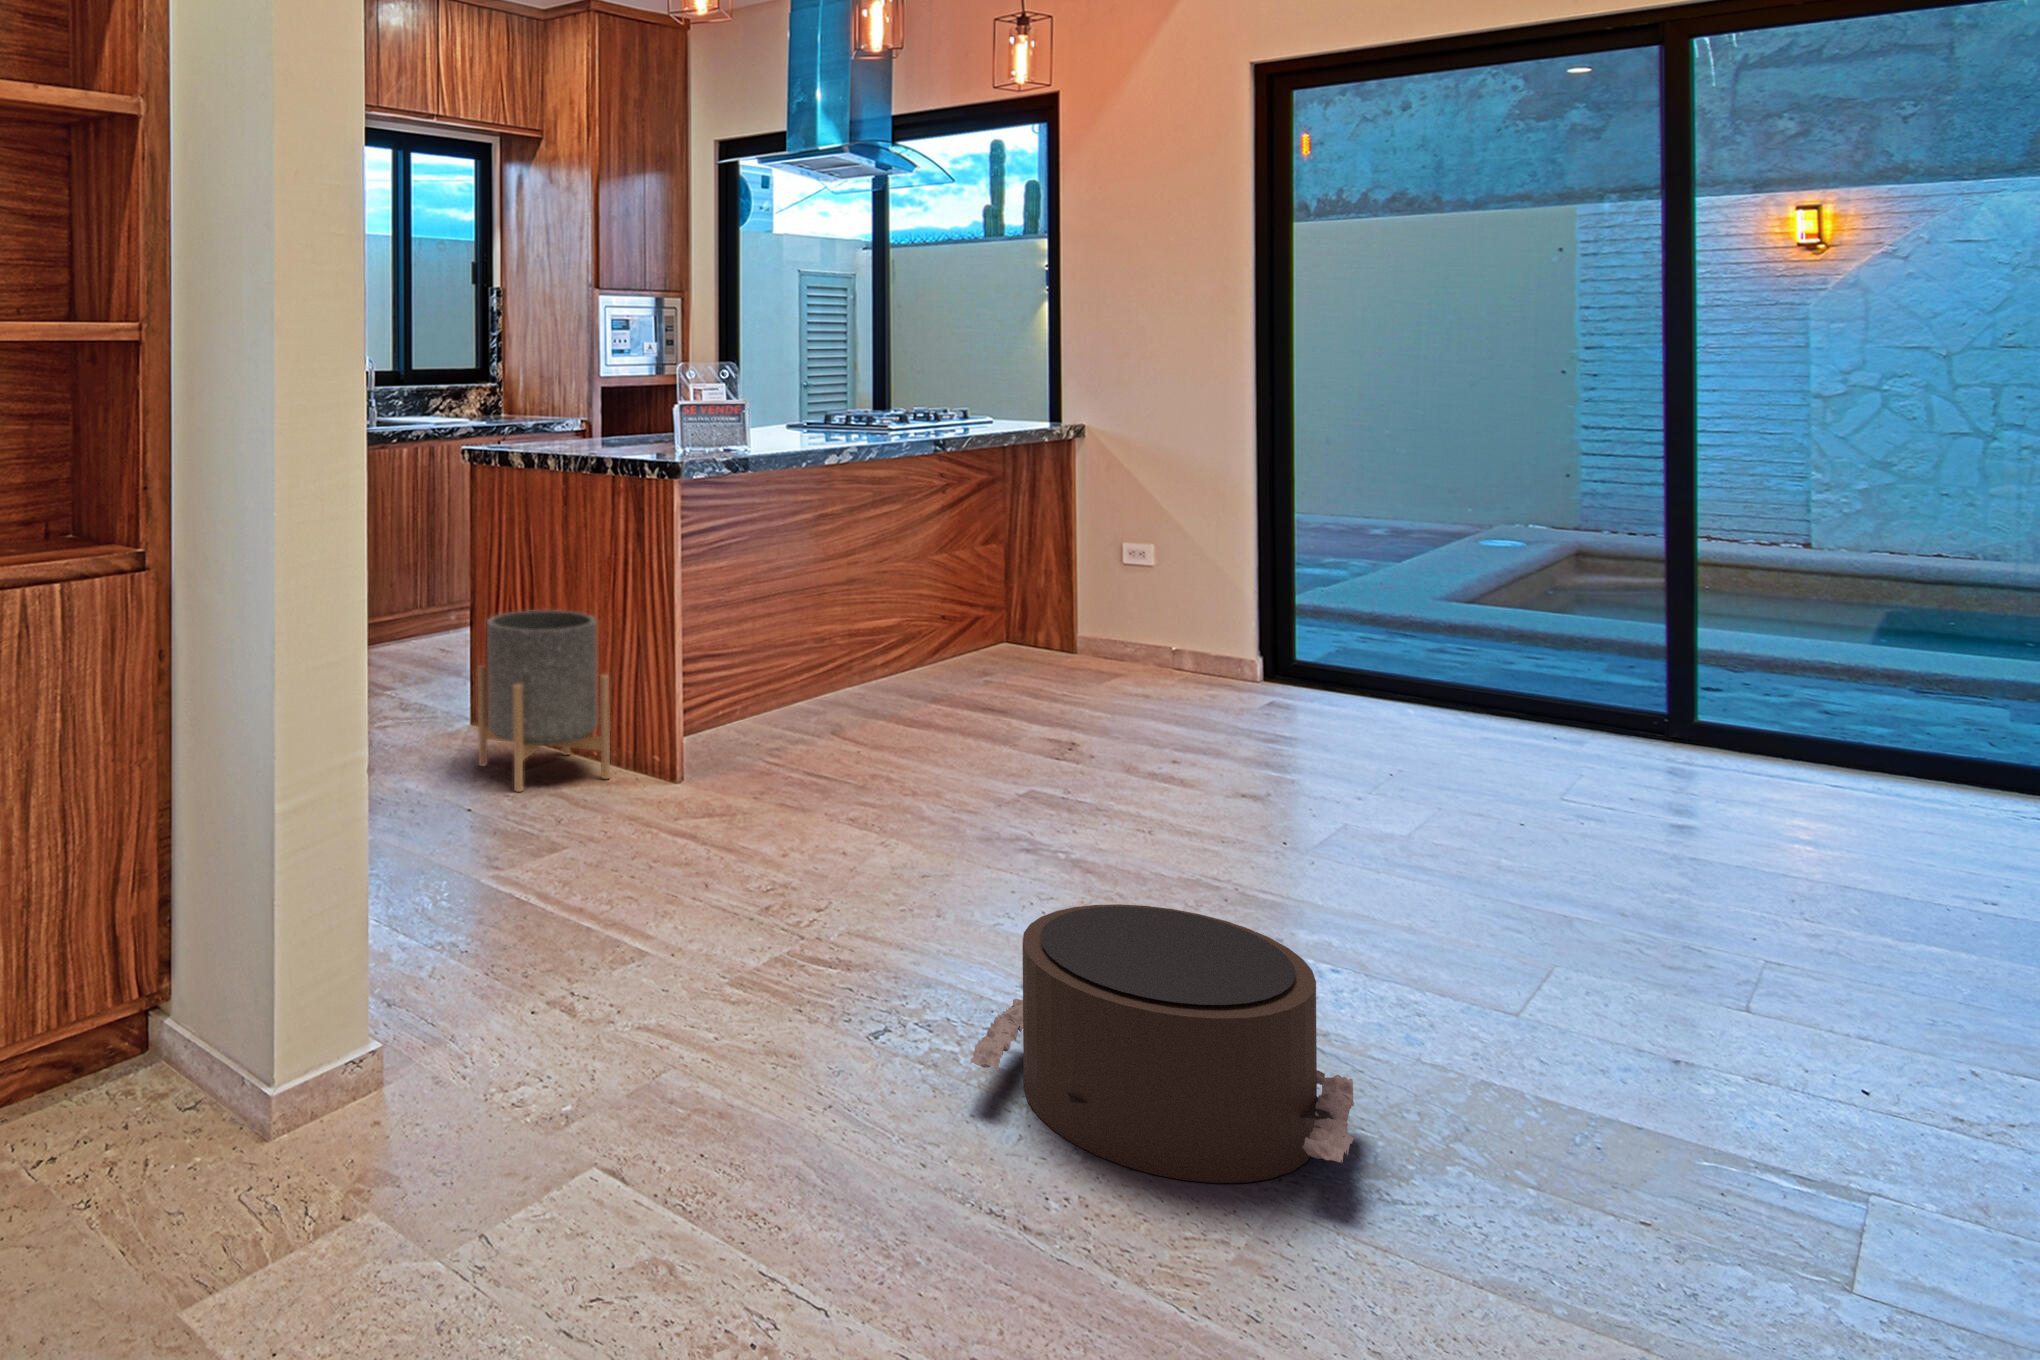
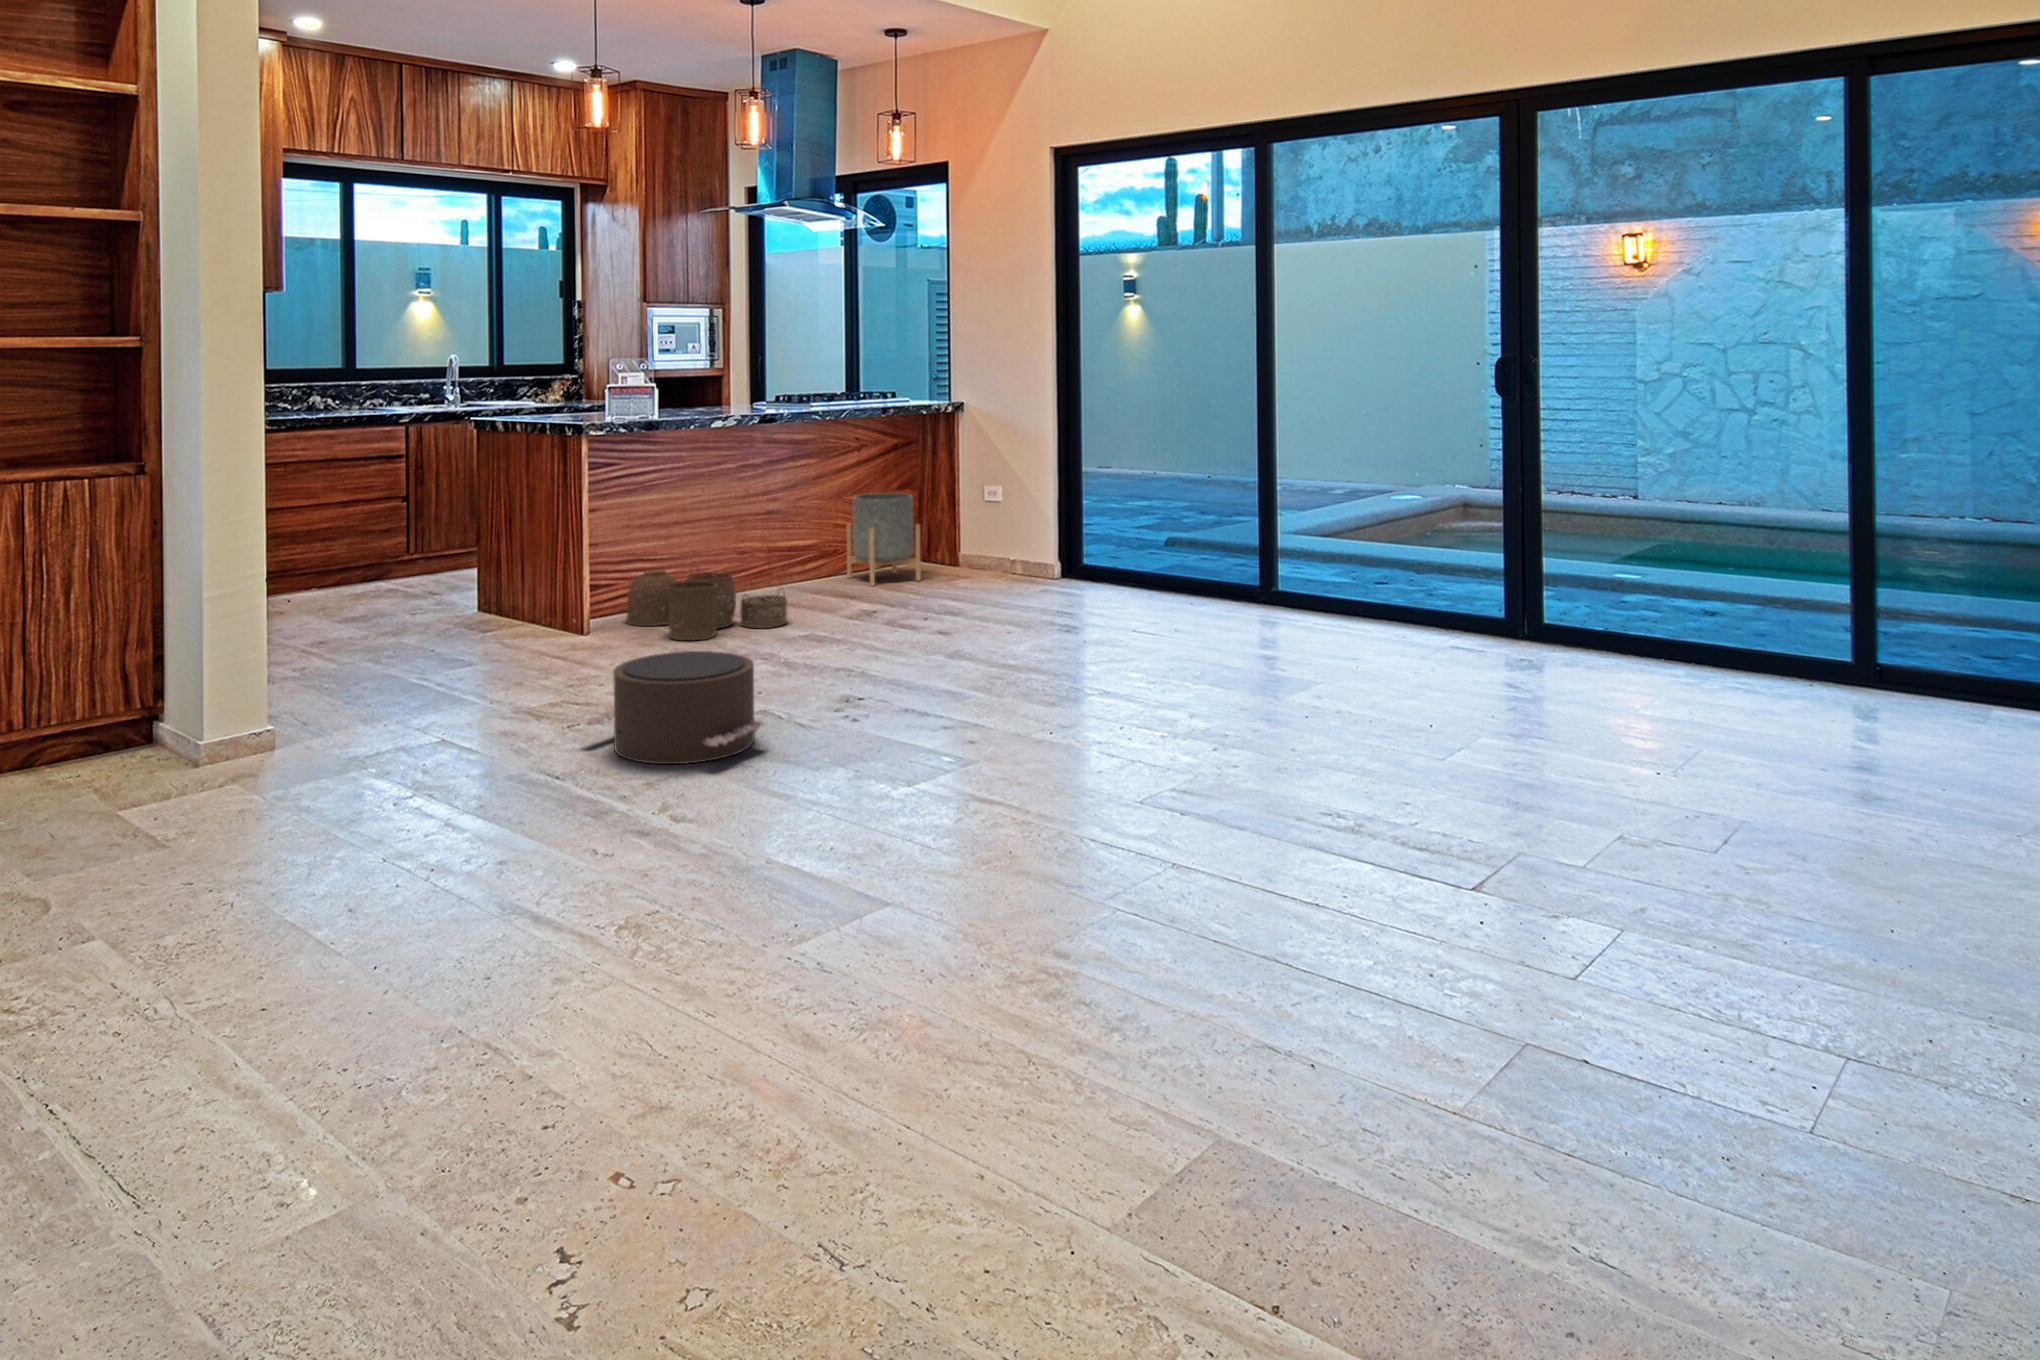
planter: present [478,610,610,792] -> present [847,493,921,586]
woven basket: none [710,675,968,805] -> present [626,571,787,640]

